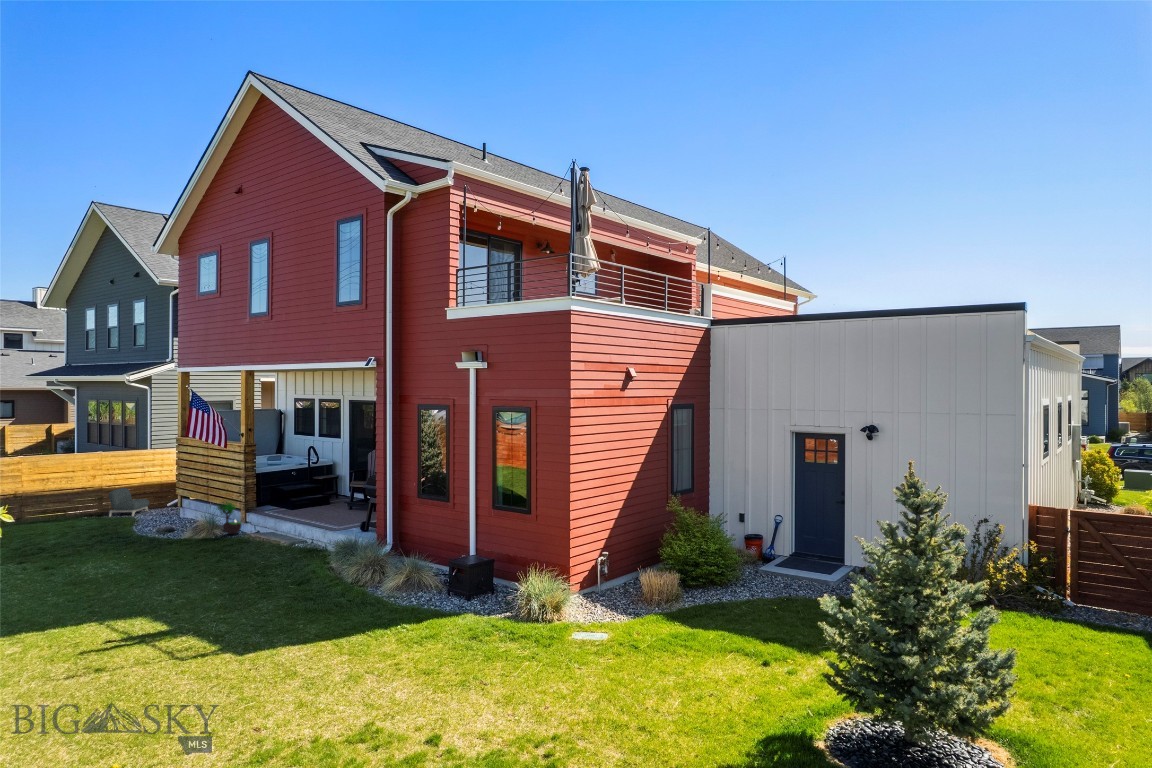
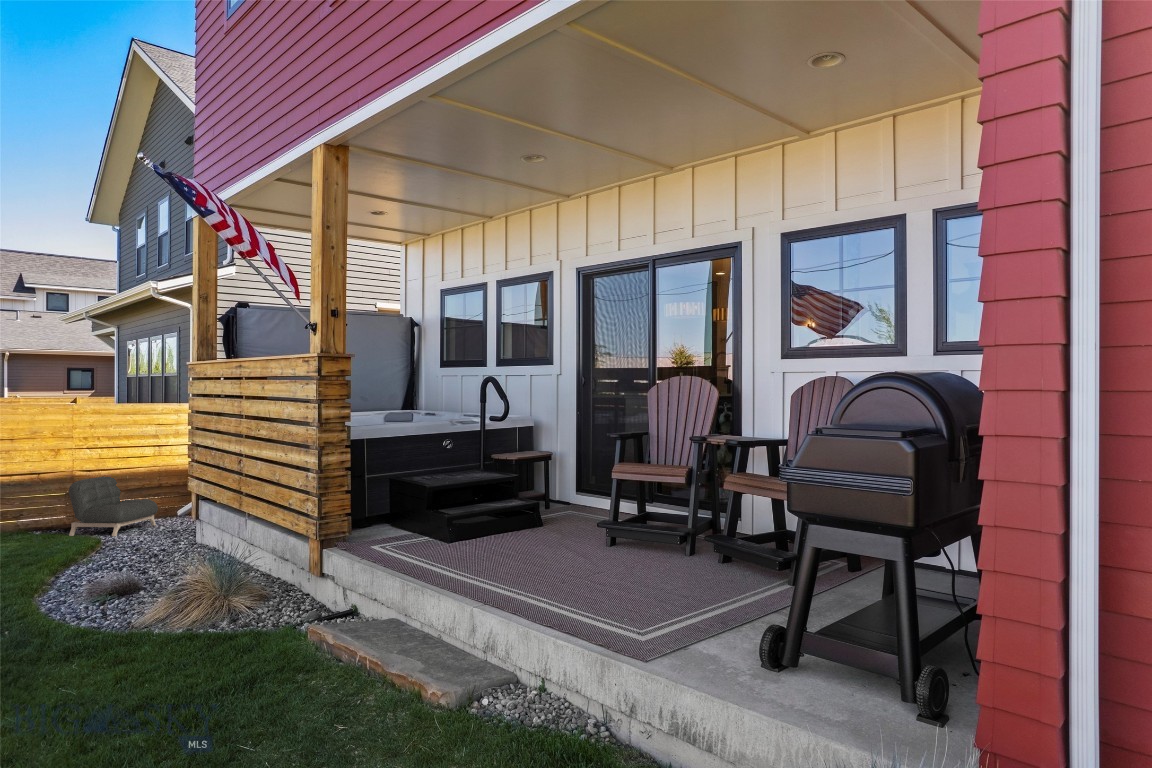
potted tree: present [217,502,241,534] -> none [230,503,306,613]

